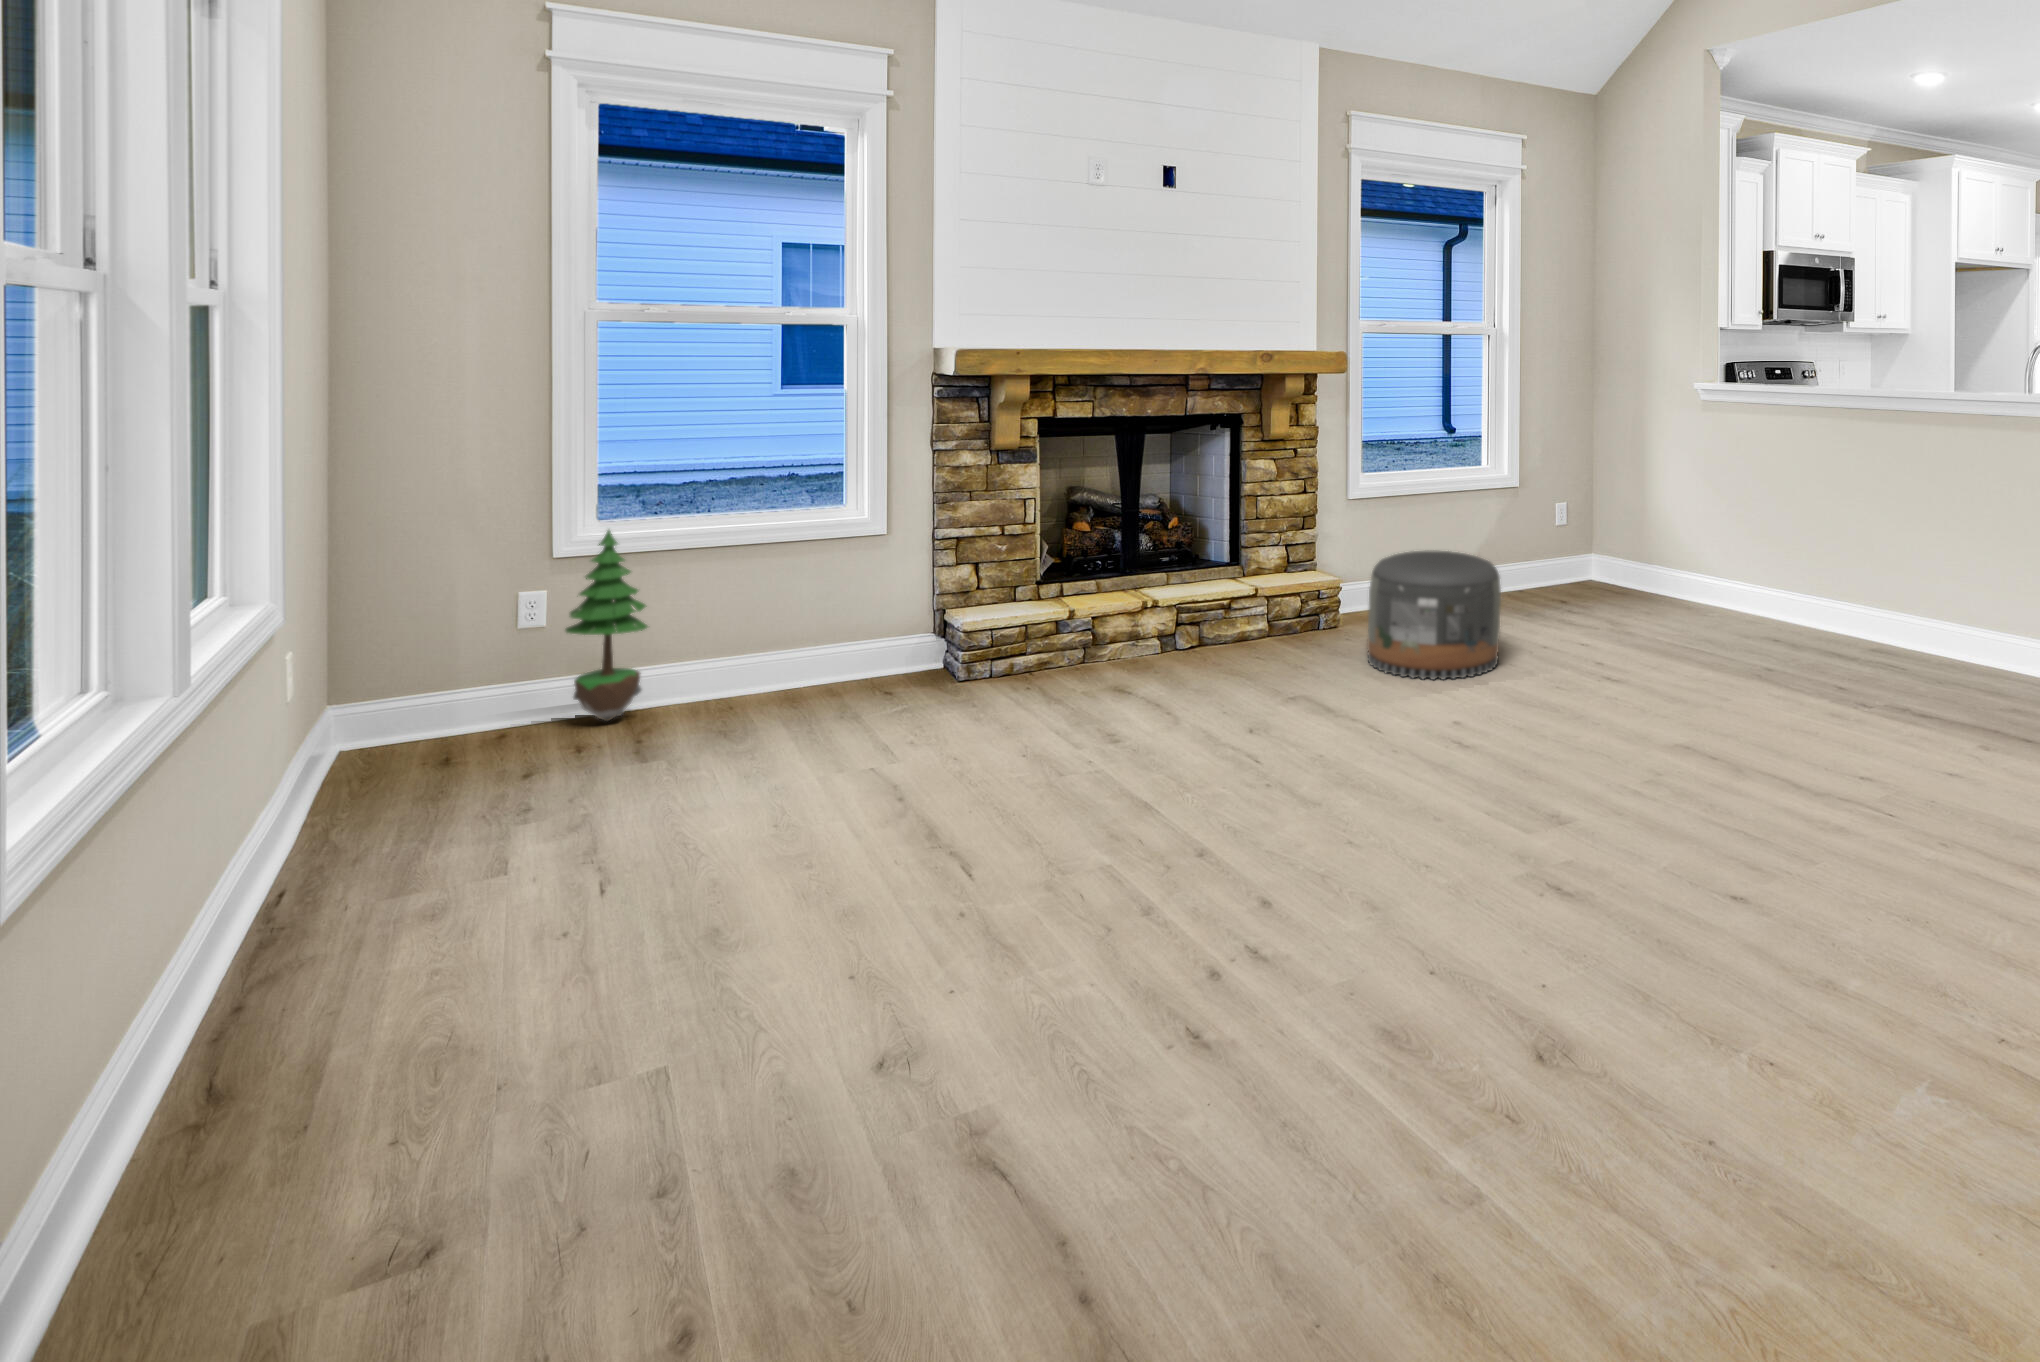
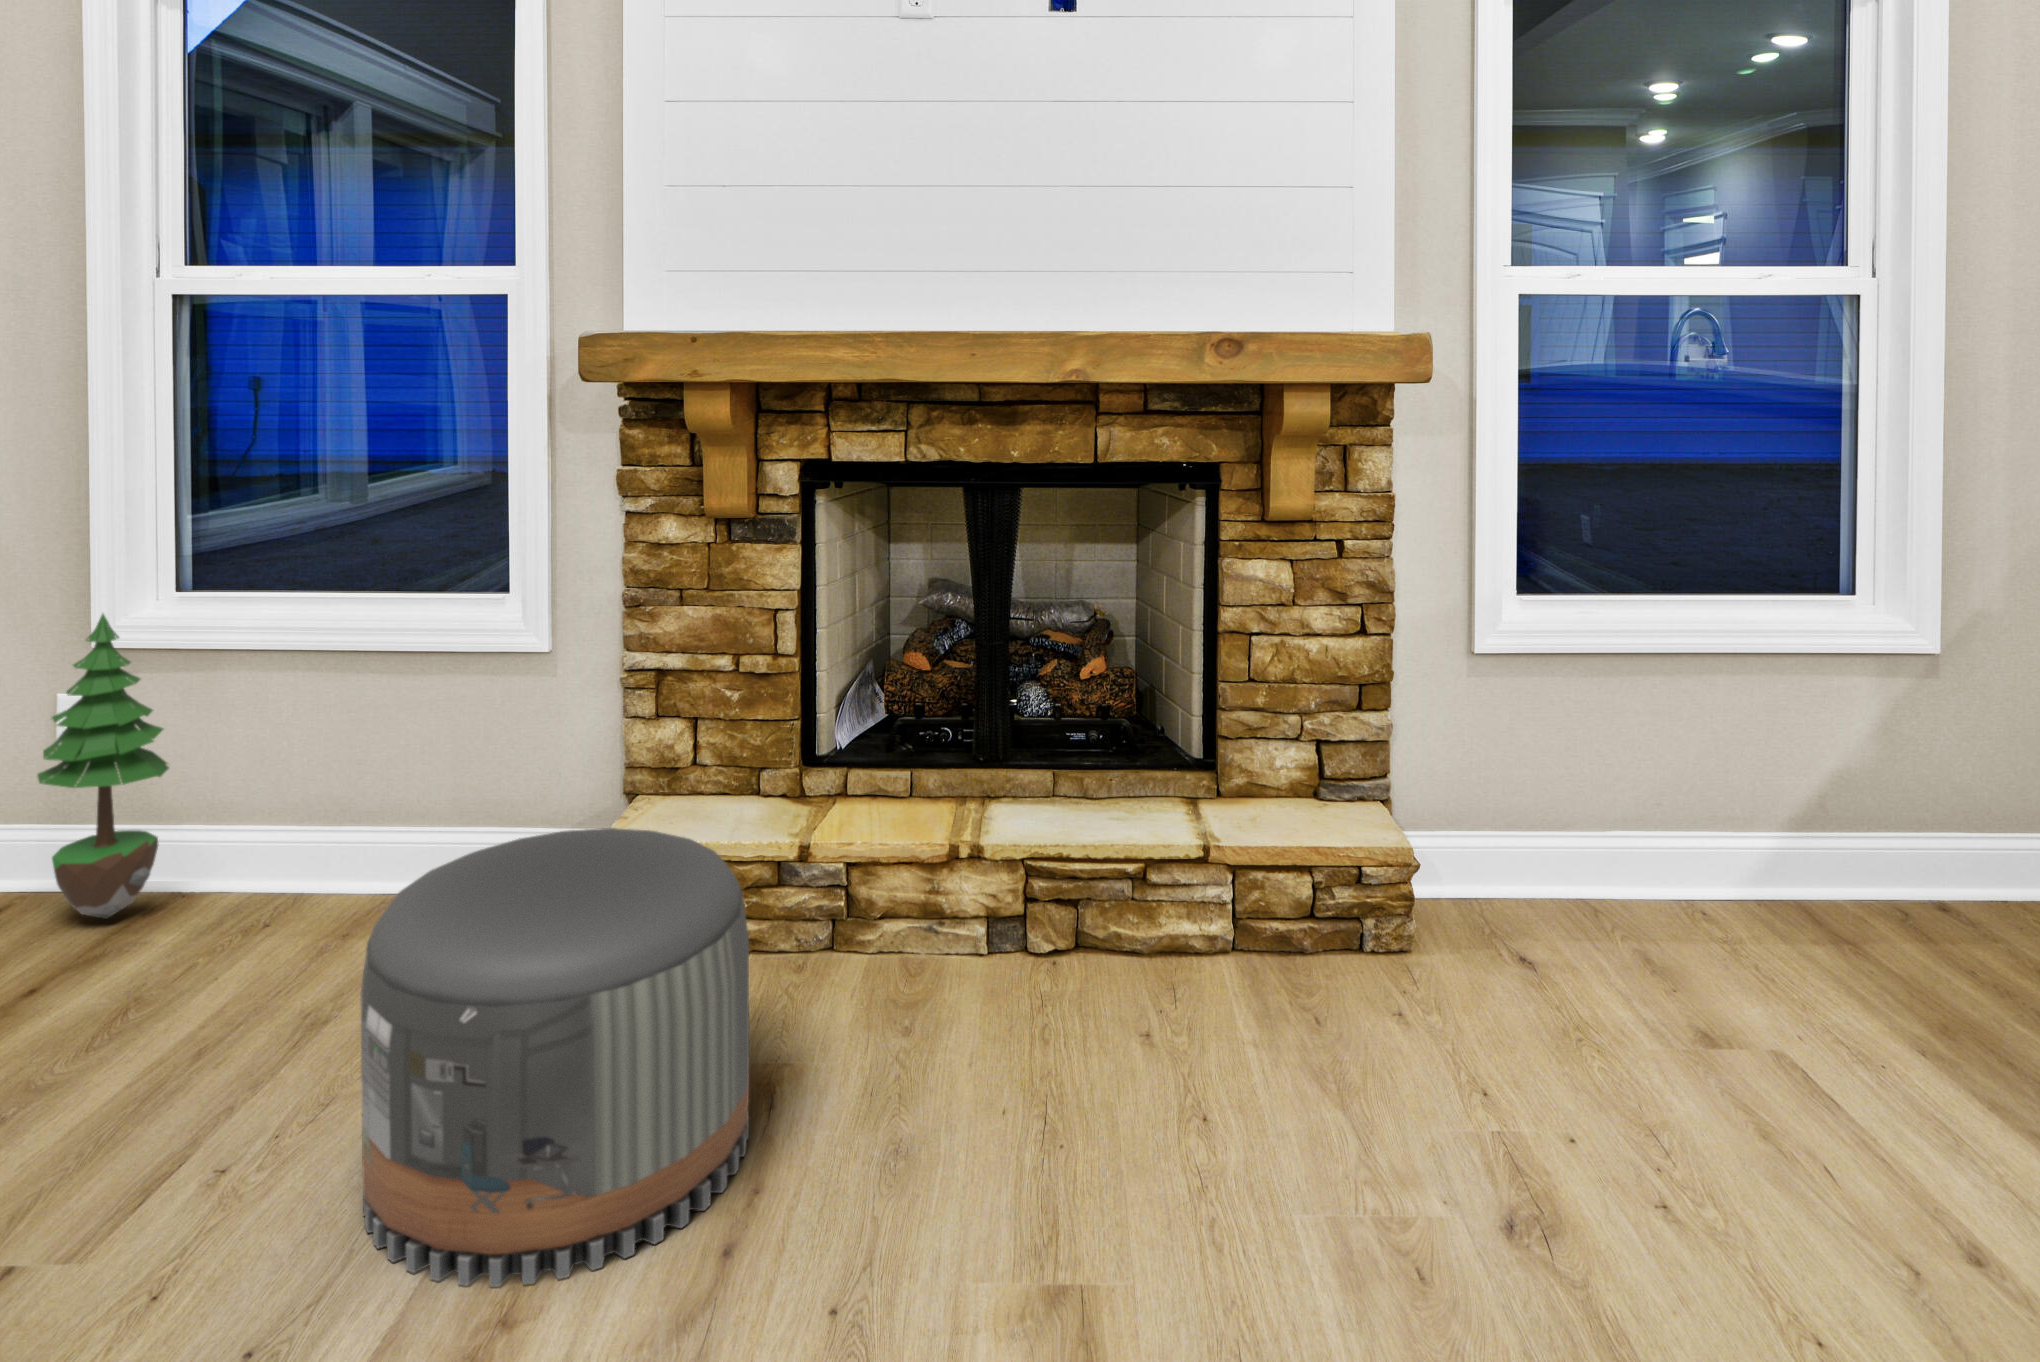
pouf: present [1367,550,1501,680] -> present [361,828,749,1286]

